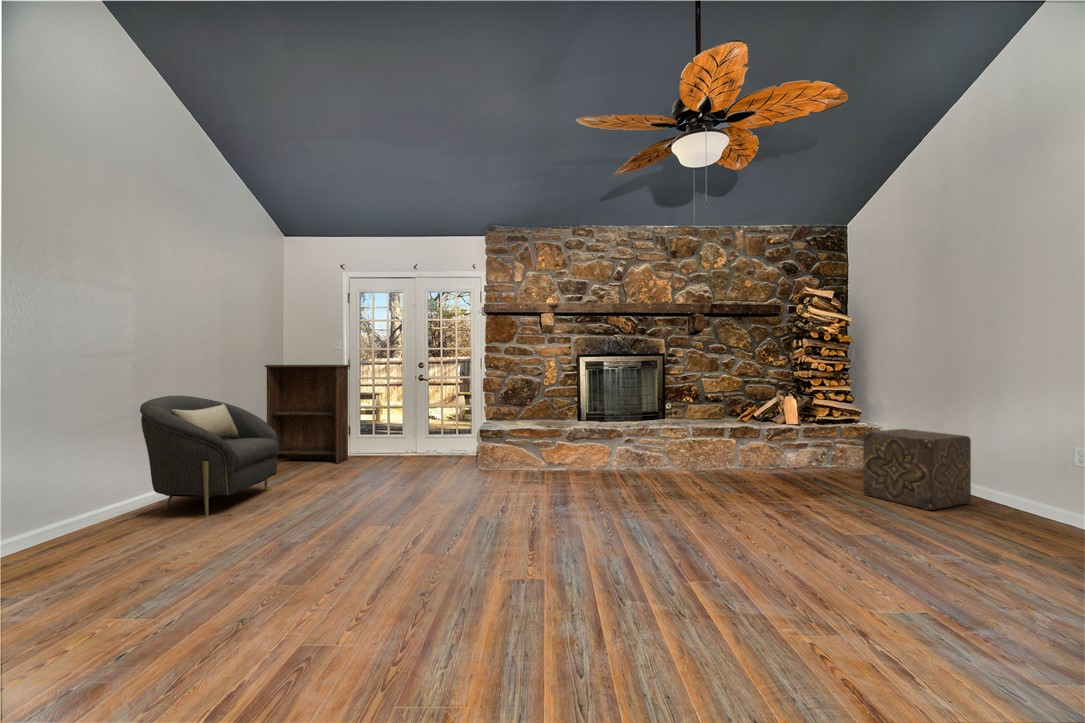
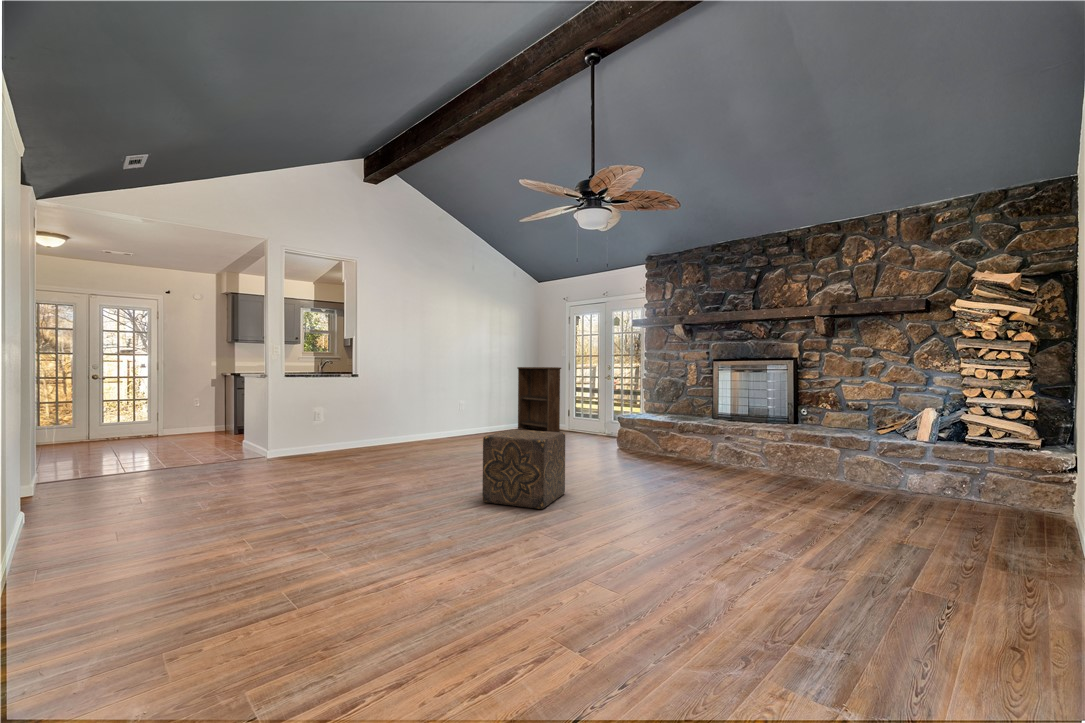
armchair: present [140,396,279,517] -> none [423,382,489,445]
ottoman: present [863,429,971,510] -> present [482,429,565,509]

